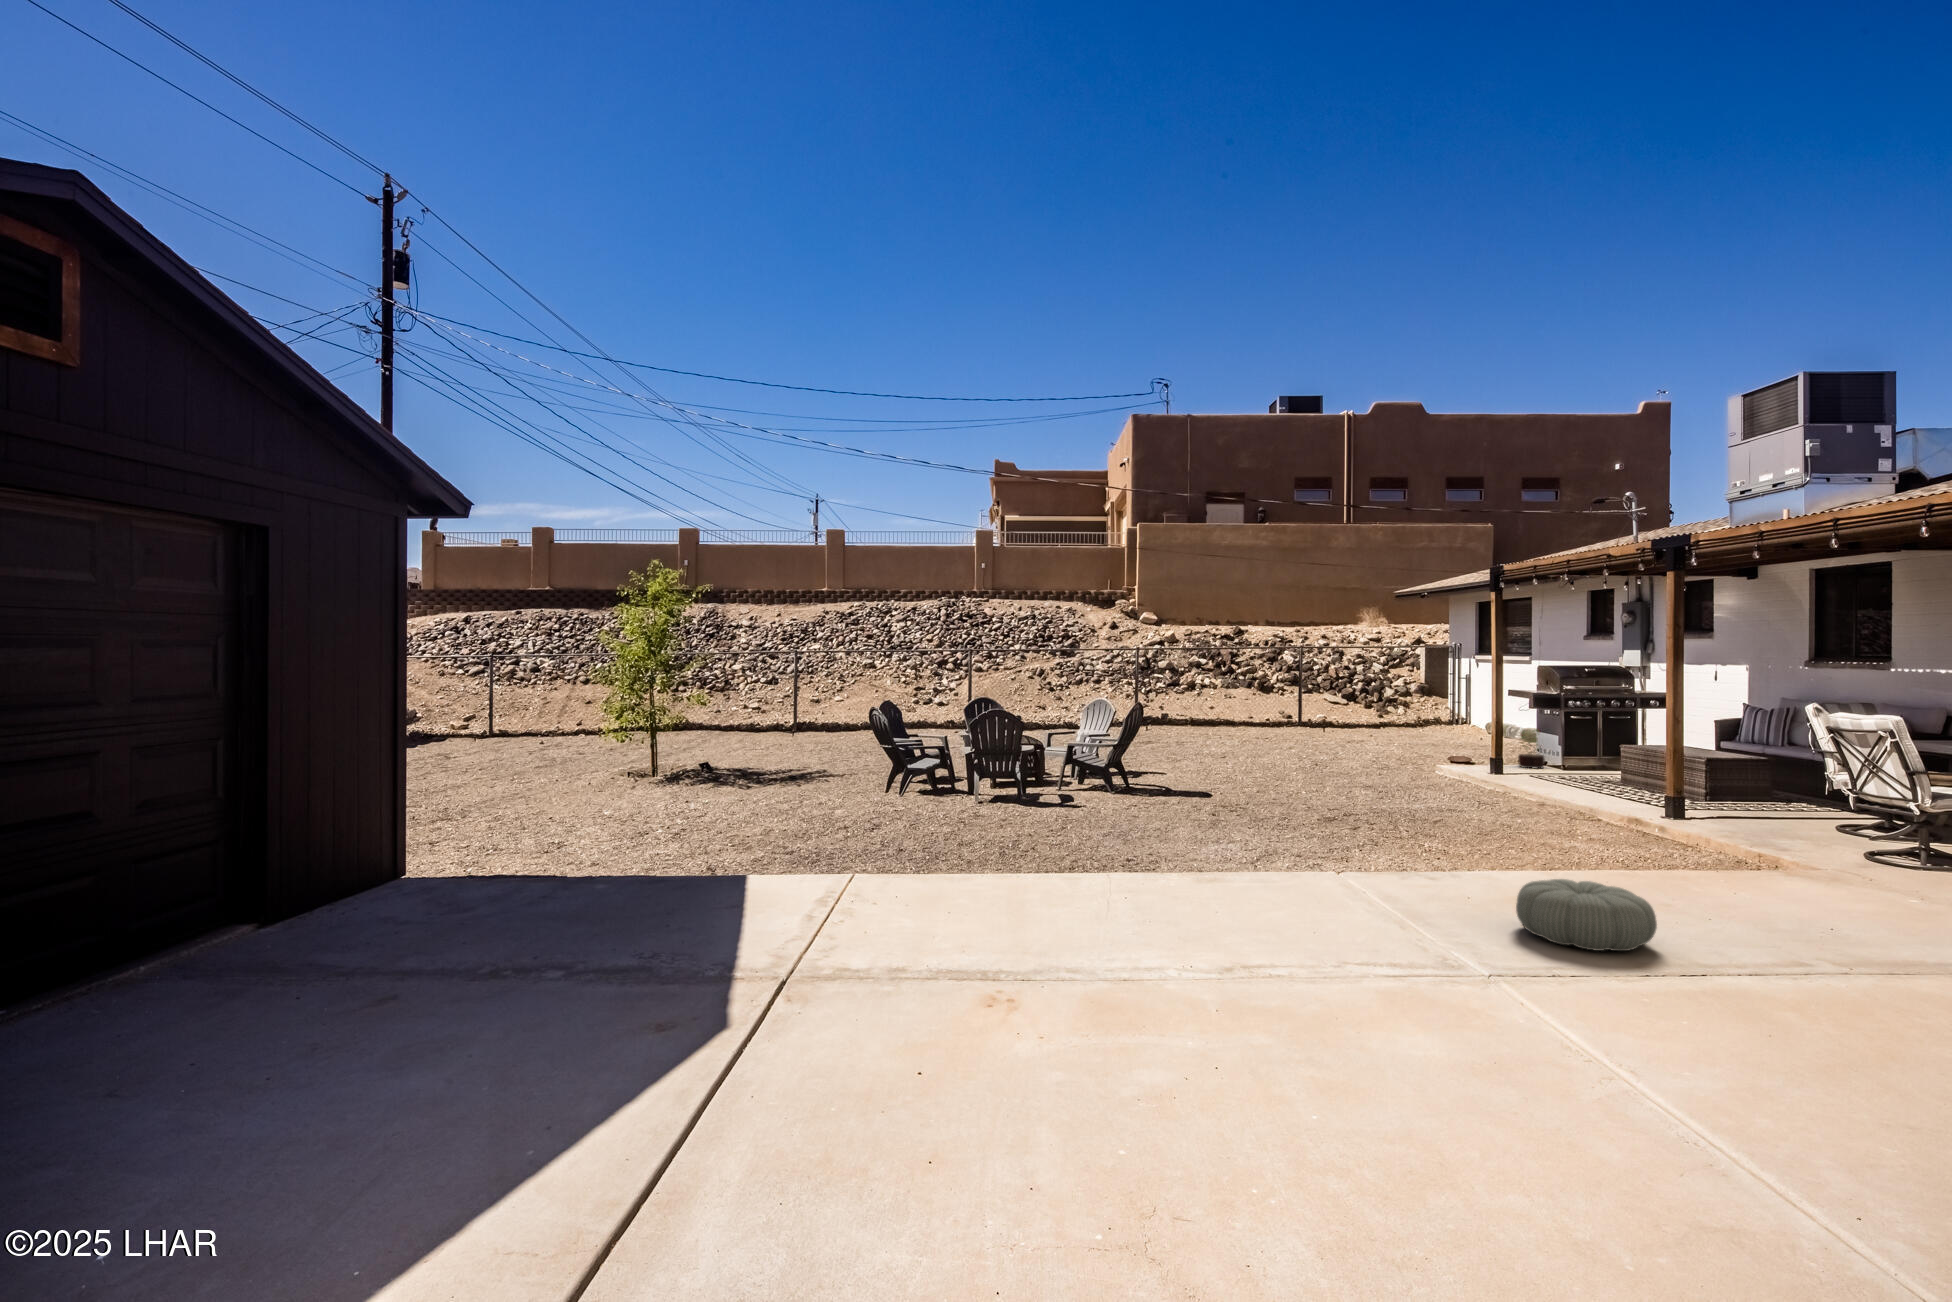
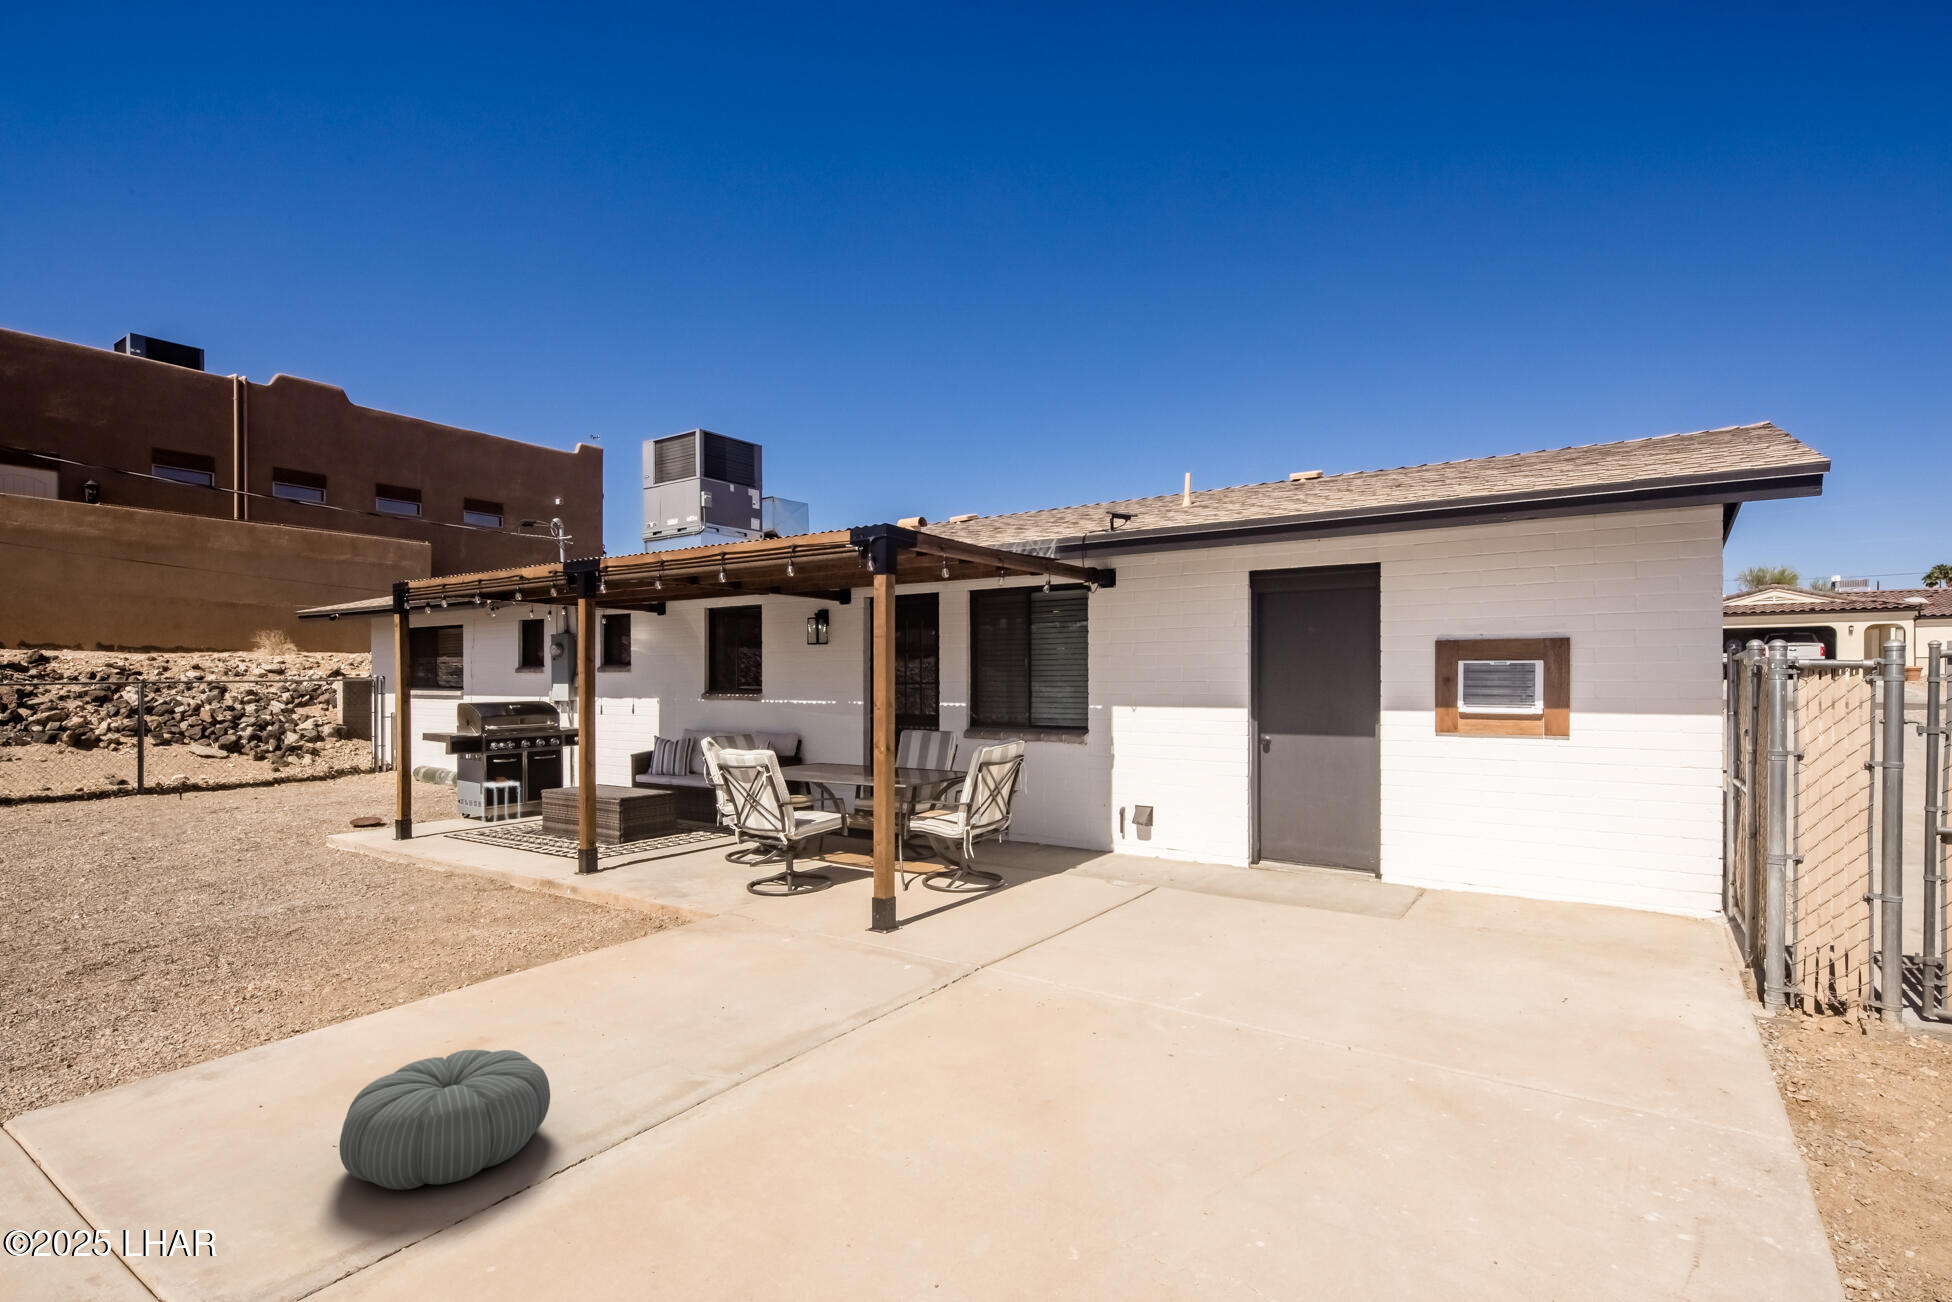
decorative plant: present [1518,729,1545,769] -> none [435,777,467,826]
side table: none [1559,731,1595,773] -> present [483,777,519,824]

